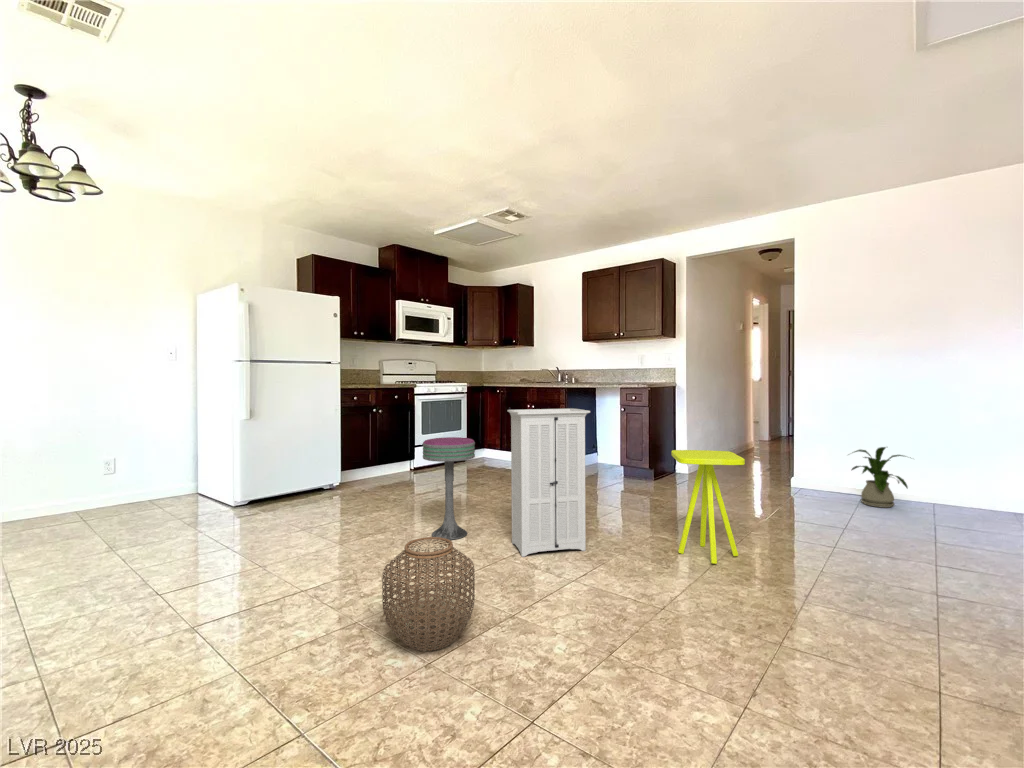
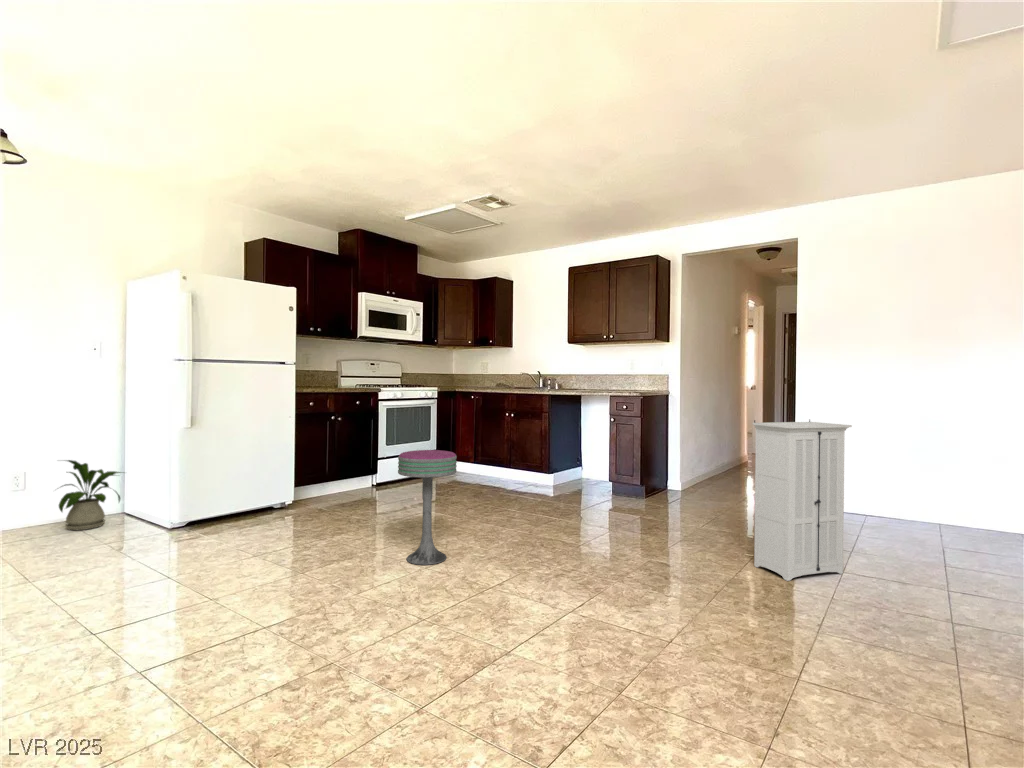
storage cabinet: present [507,406,590,557] -> present [753,420,852,581]
house plant: present [852,447,908,508] -> present [59,460,122,530]
side table: present [671,450,745,564] -> none [672,466,752,589]
woven basket: present [382,537,475,651] -> none [366,565,470,694]

